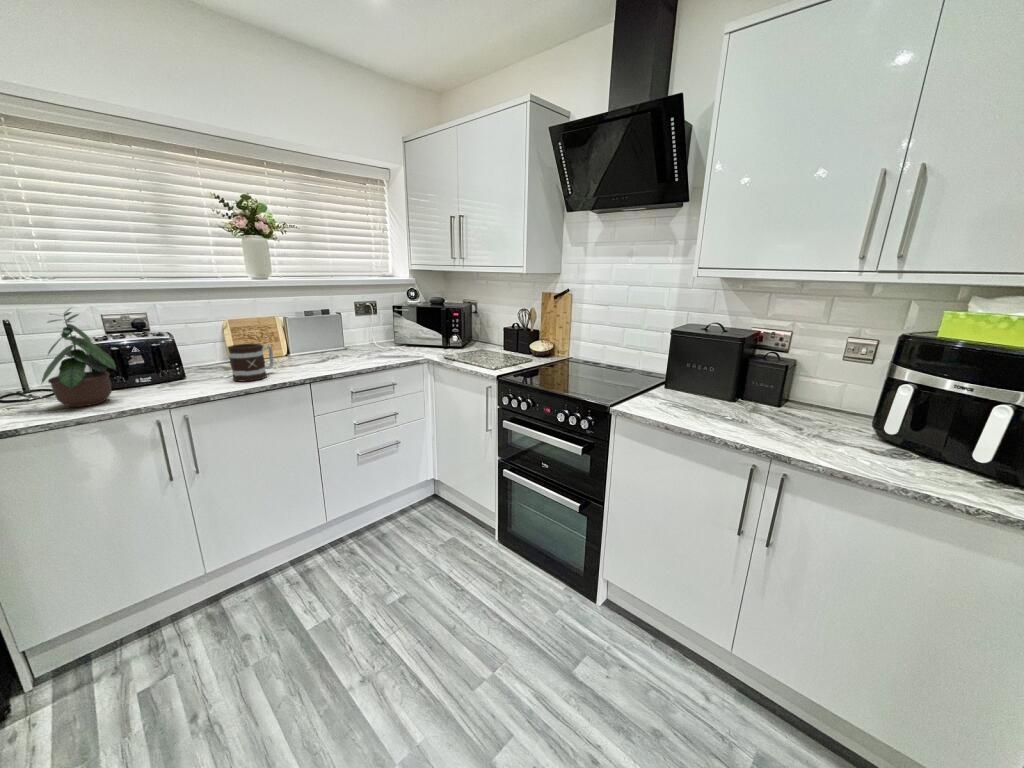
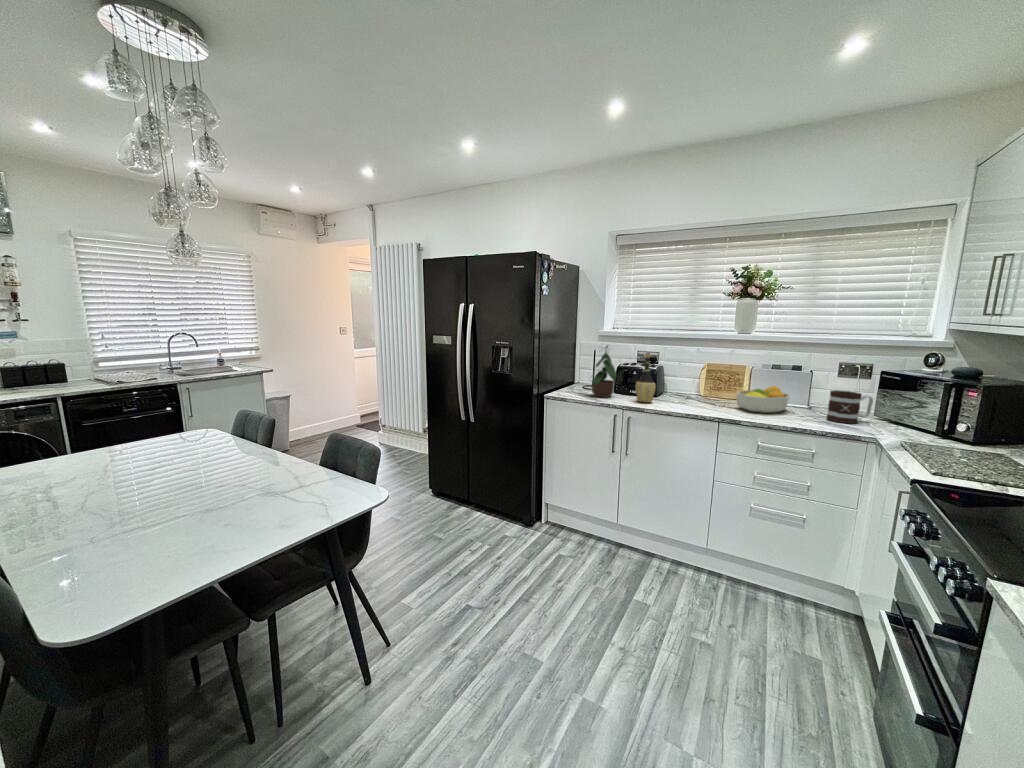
wine bottle: none [164,317,202,391] -> present [635,355,656,403]
fruit bowl: none [295,333,347,364] -> present [737,386,790,413]
mug: present [228,344,274,381] -> present [827,390,873,423]

